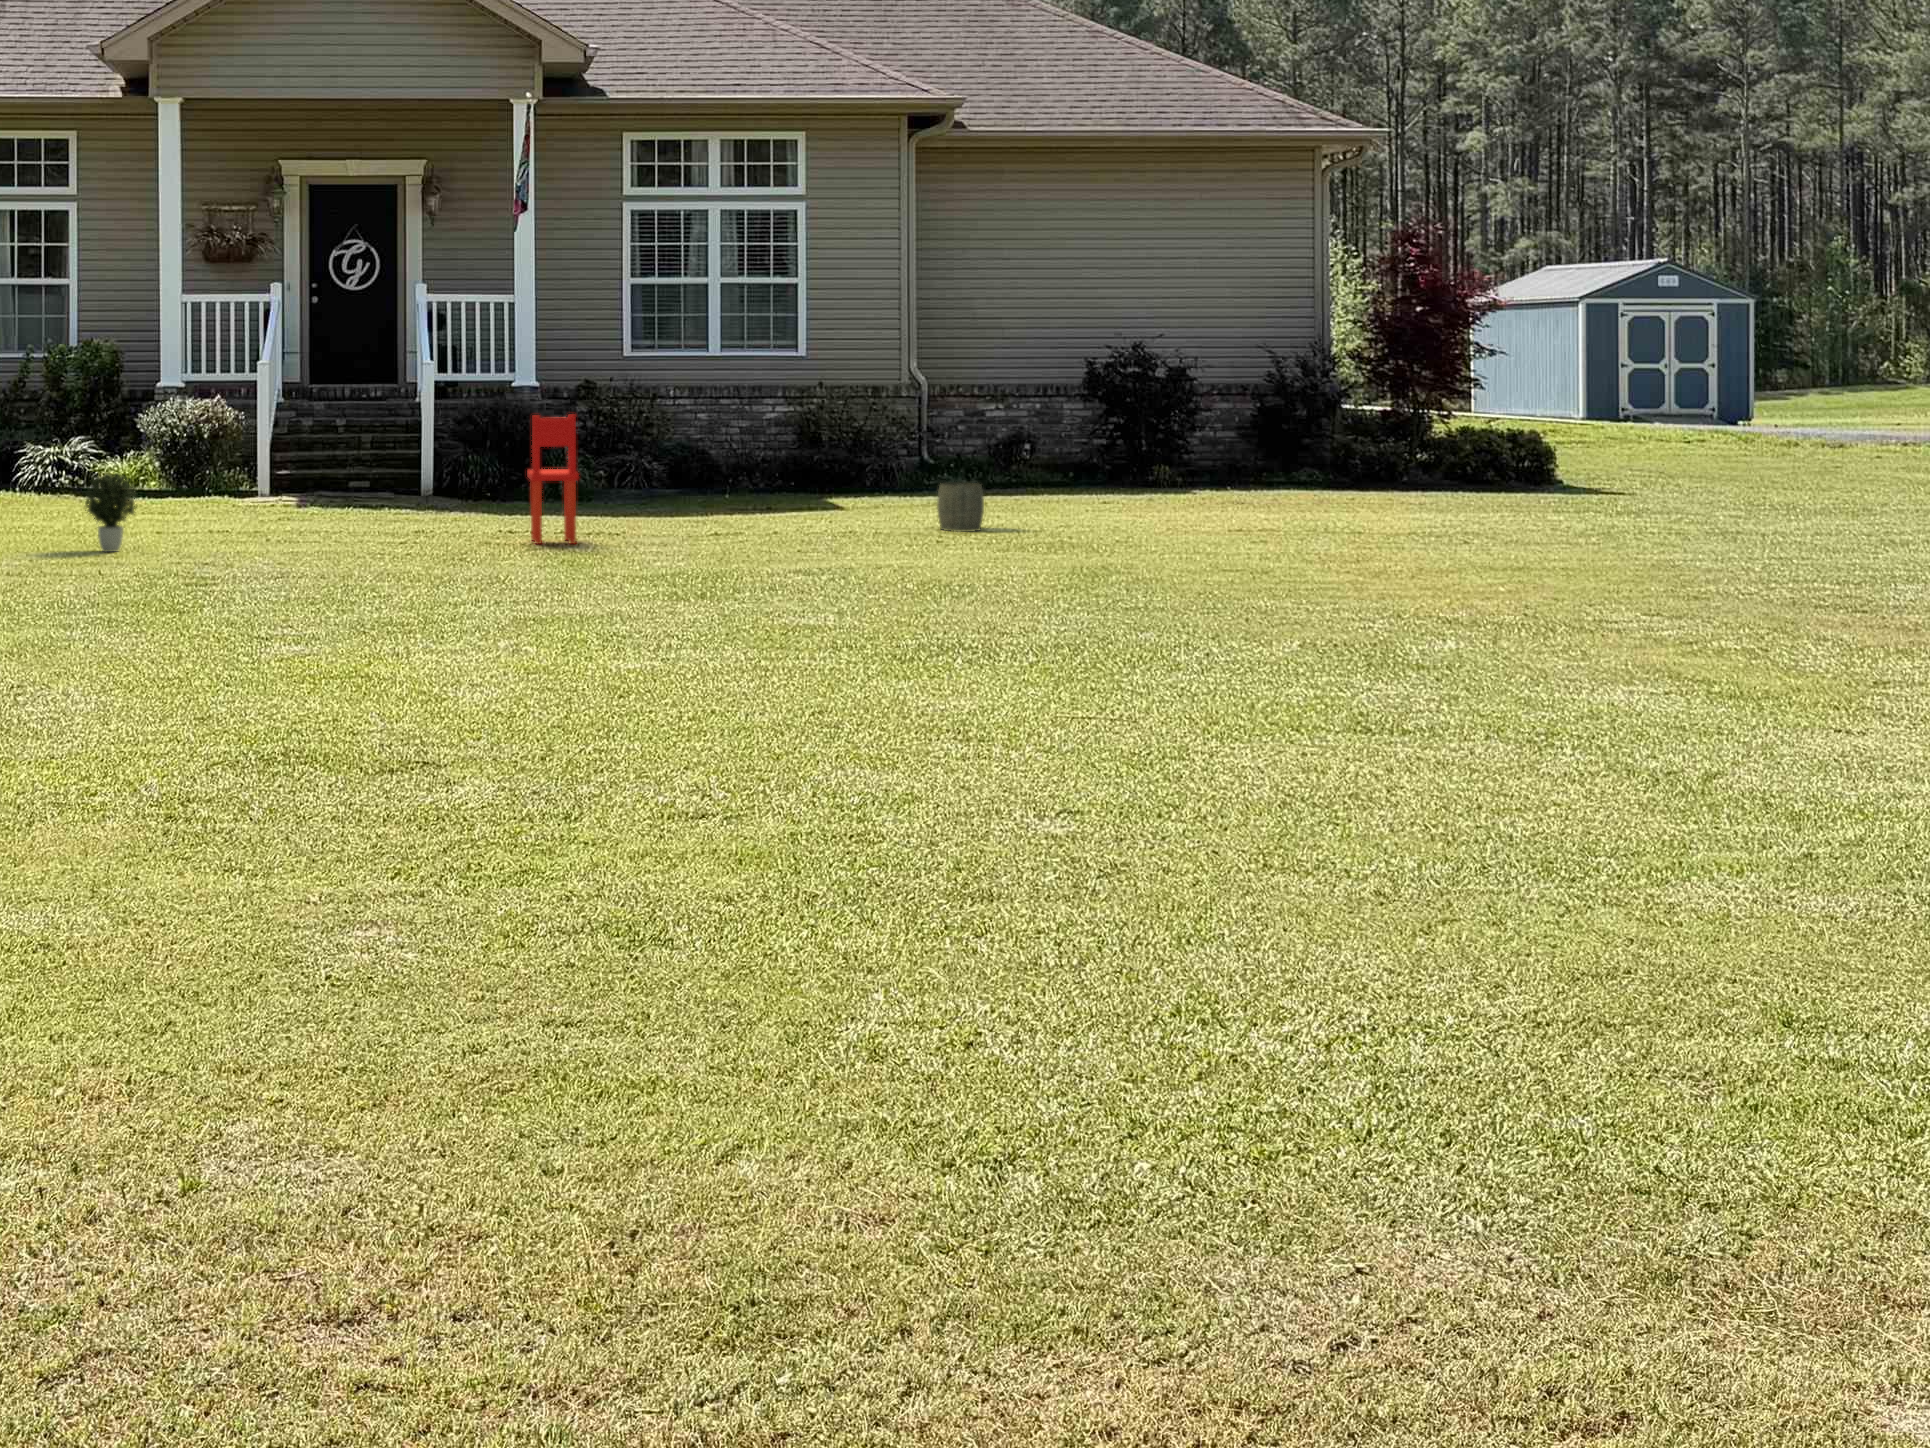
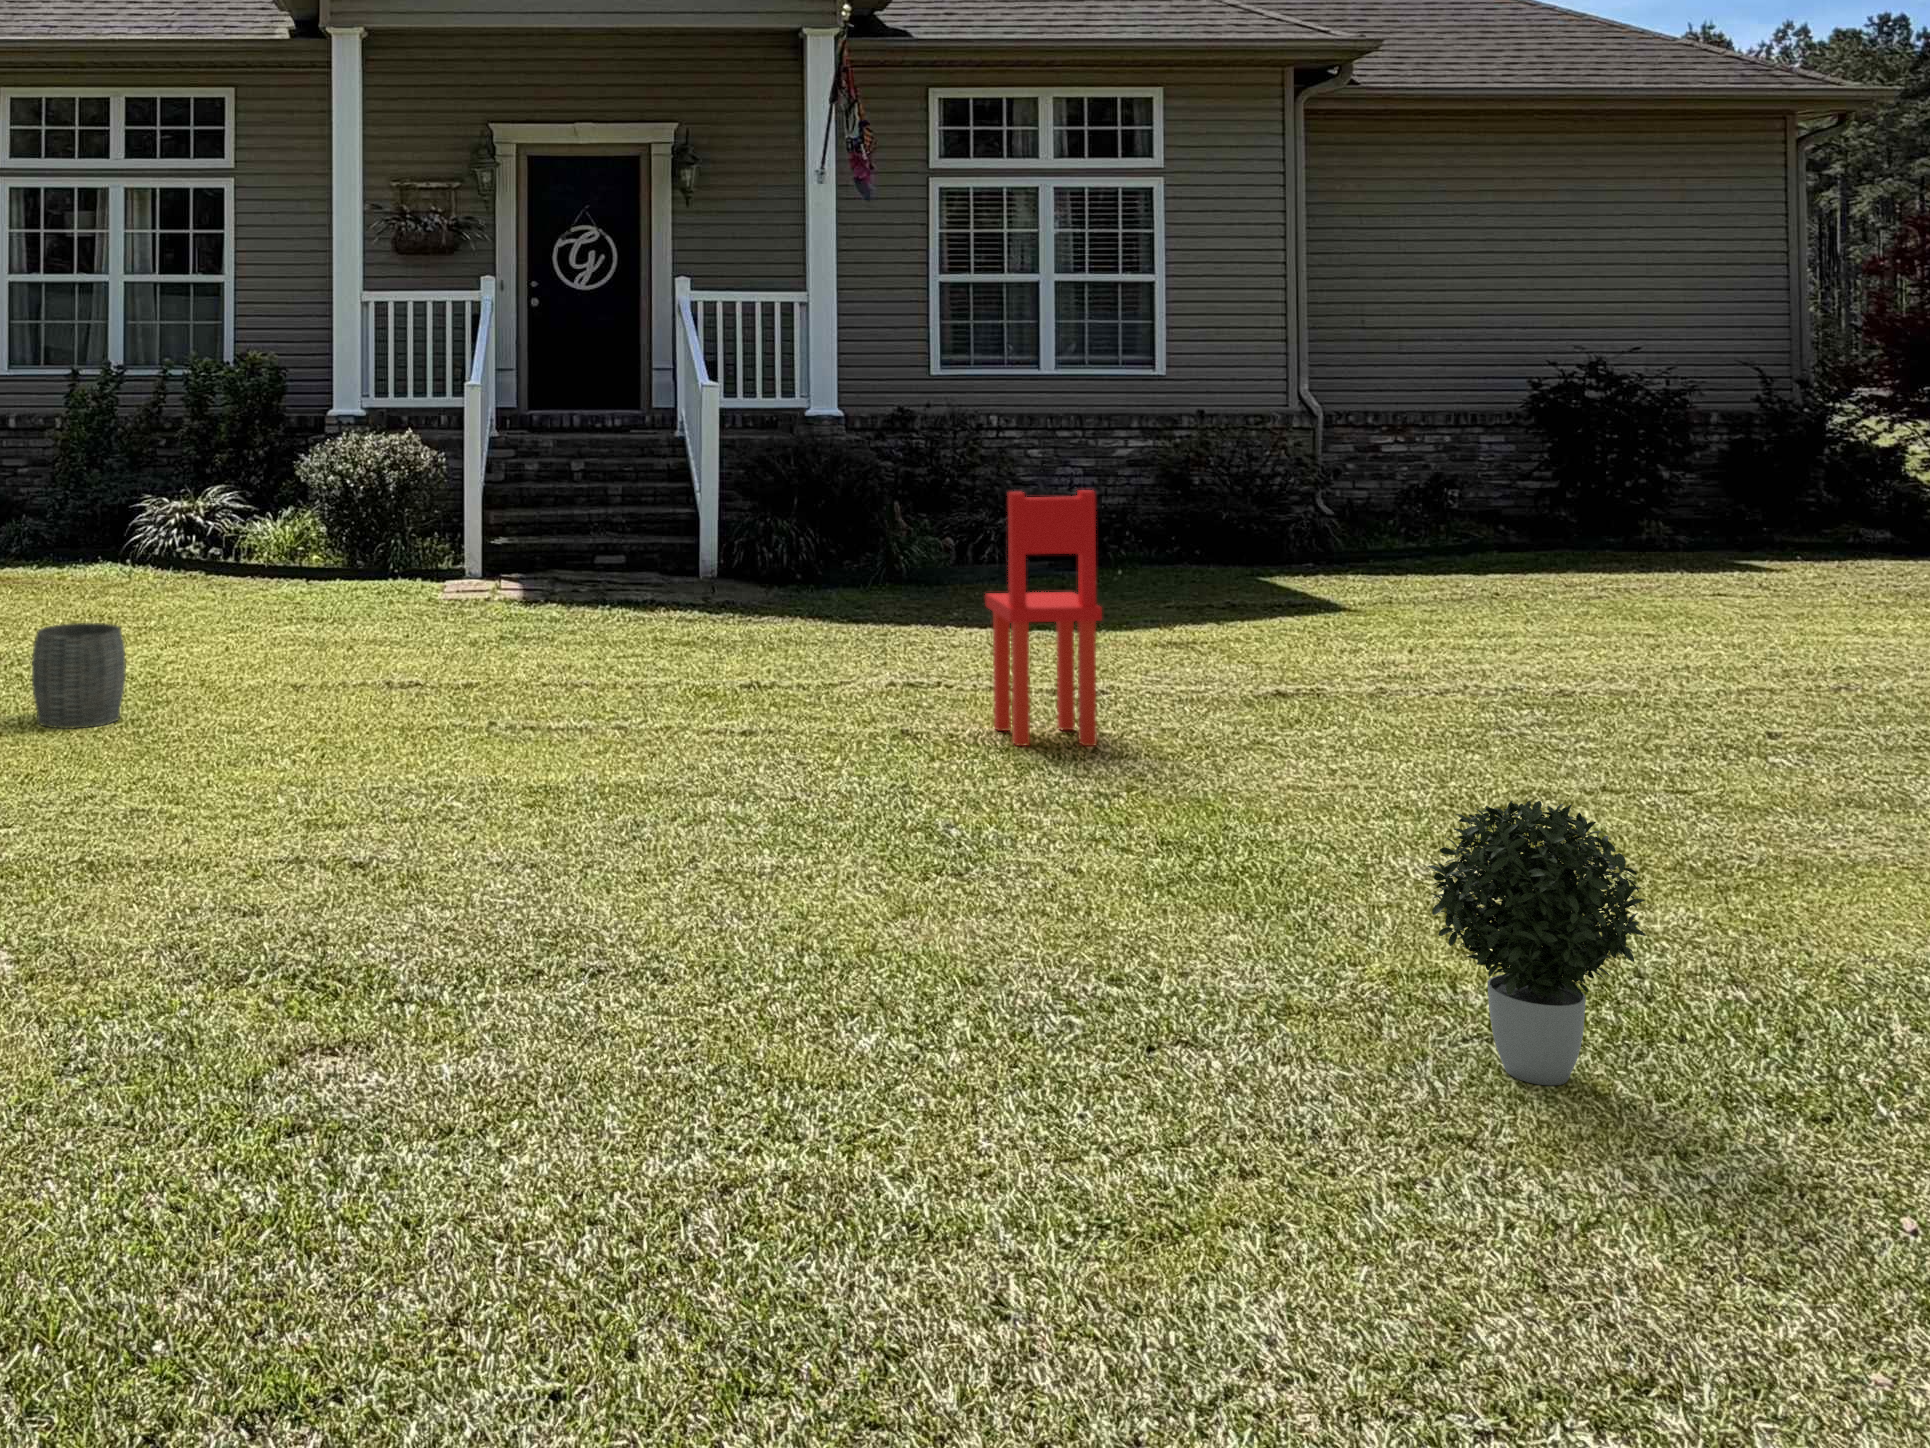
potted plant: present [85,473,136,552] -> present [1427,801,1646,1085]
woven basket: present [937,482,984,532] -> present [32,623,126,728]

